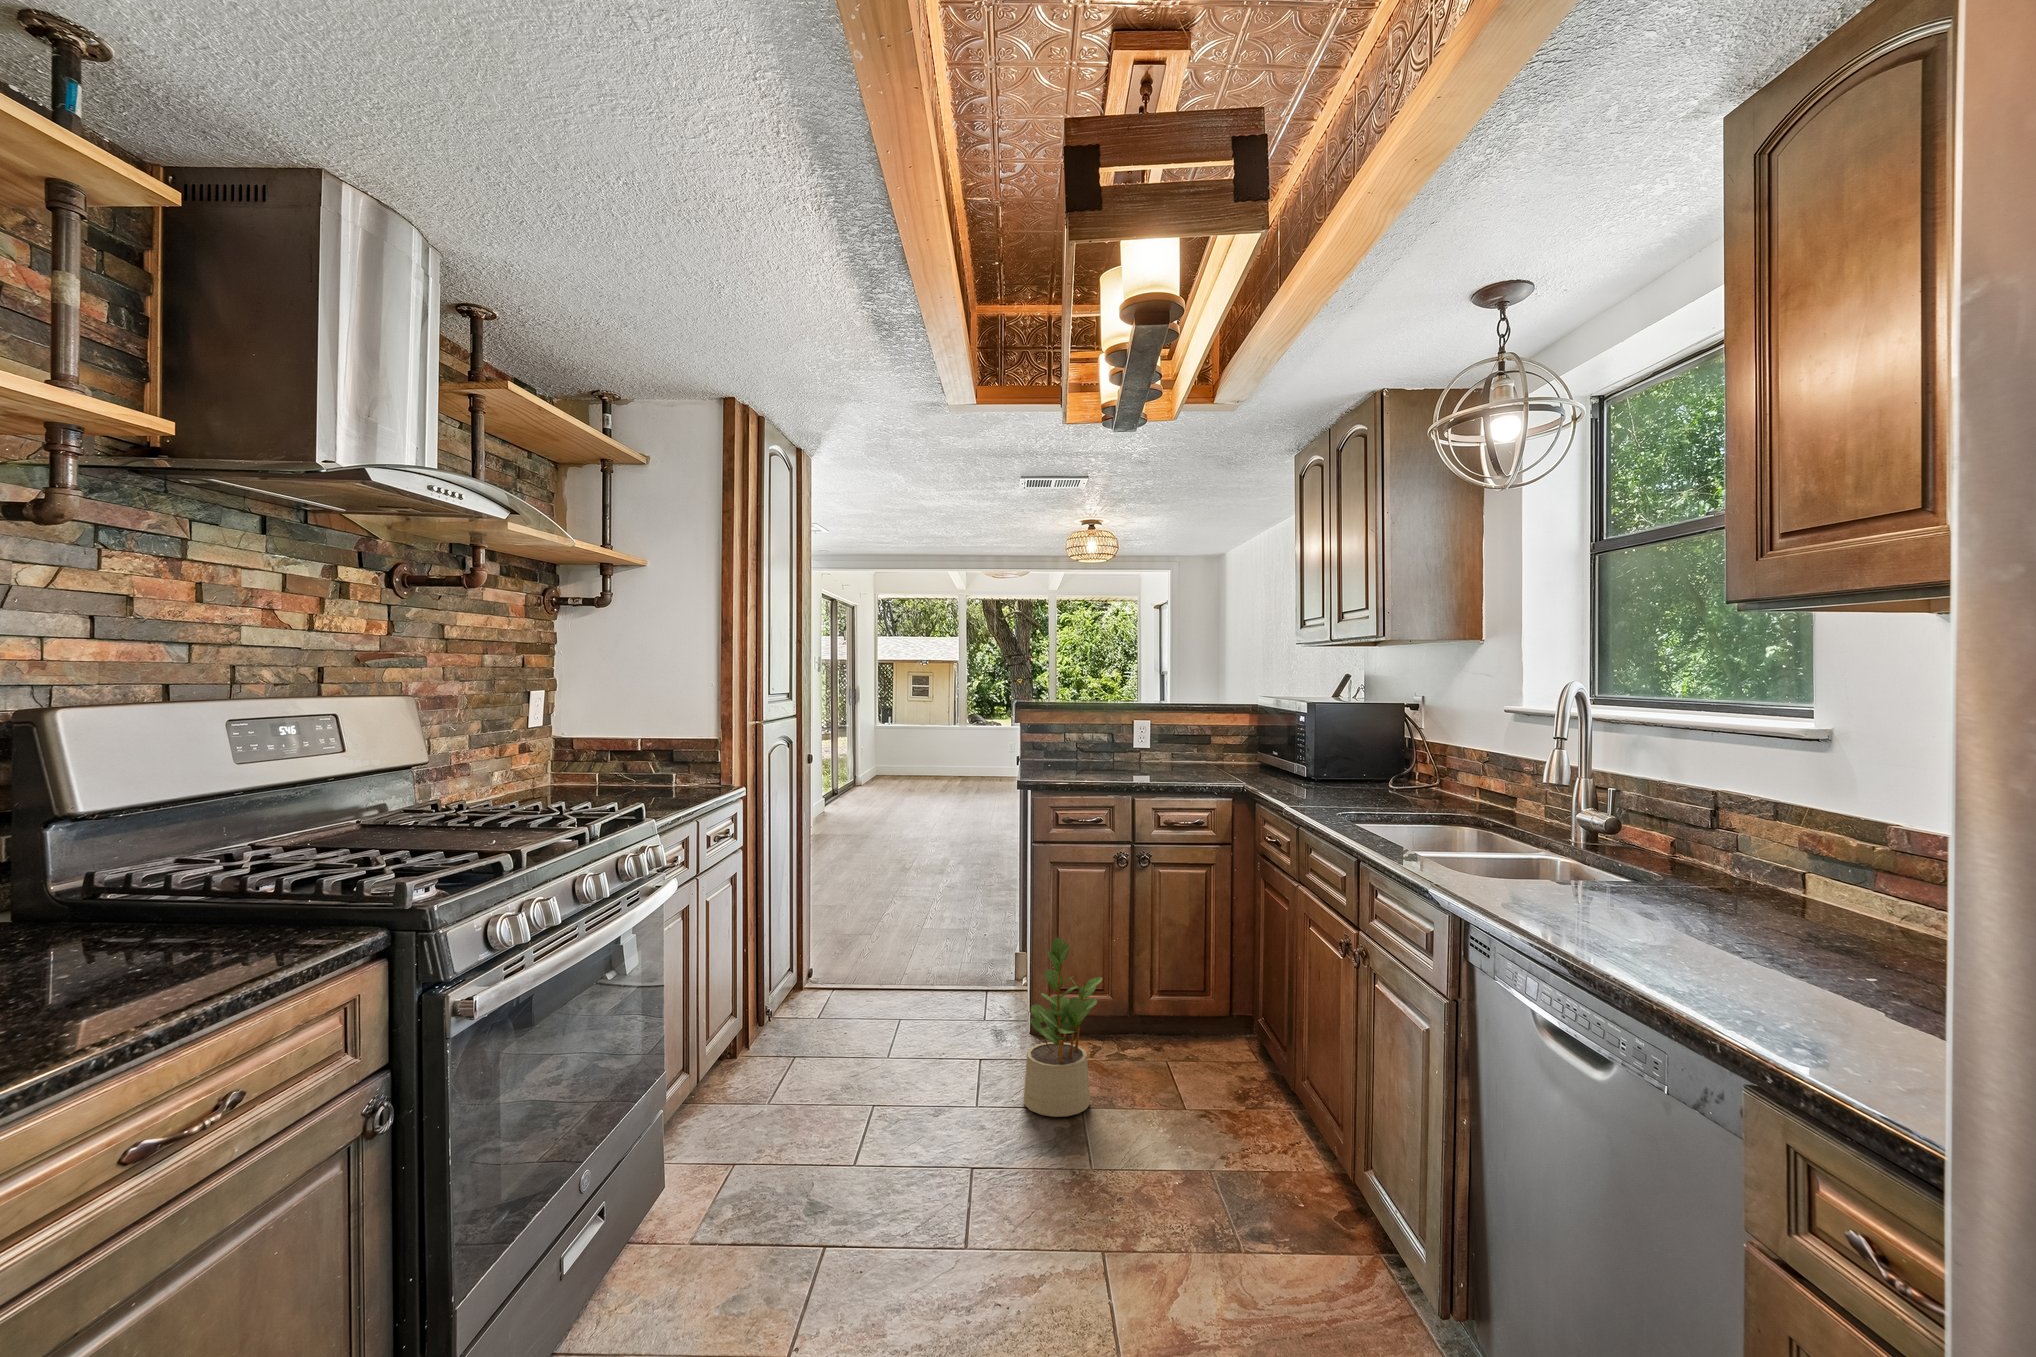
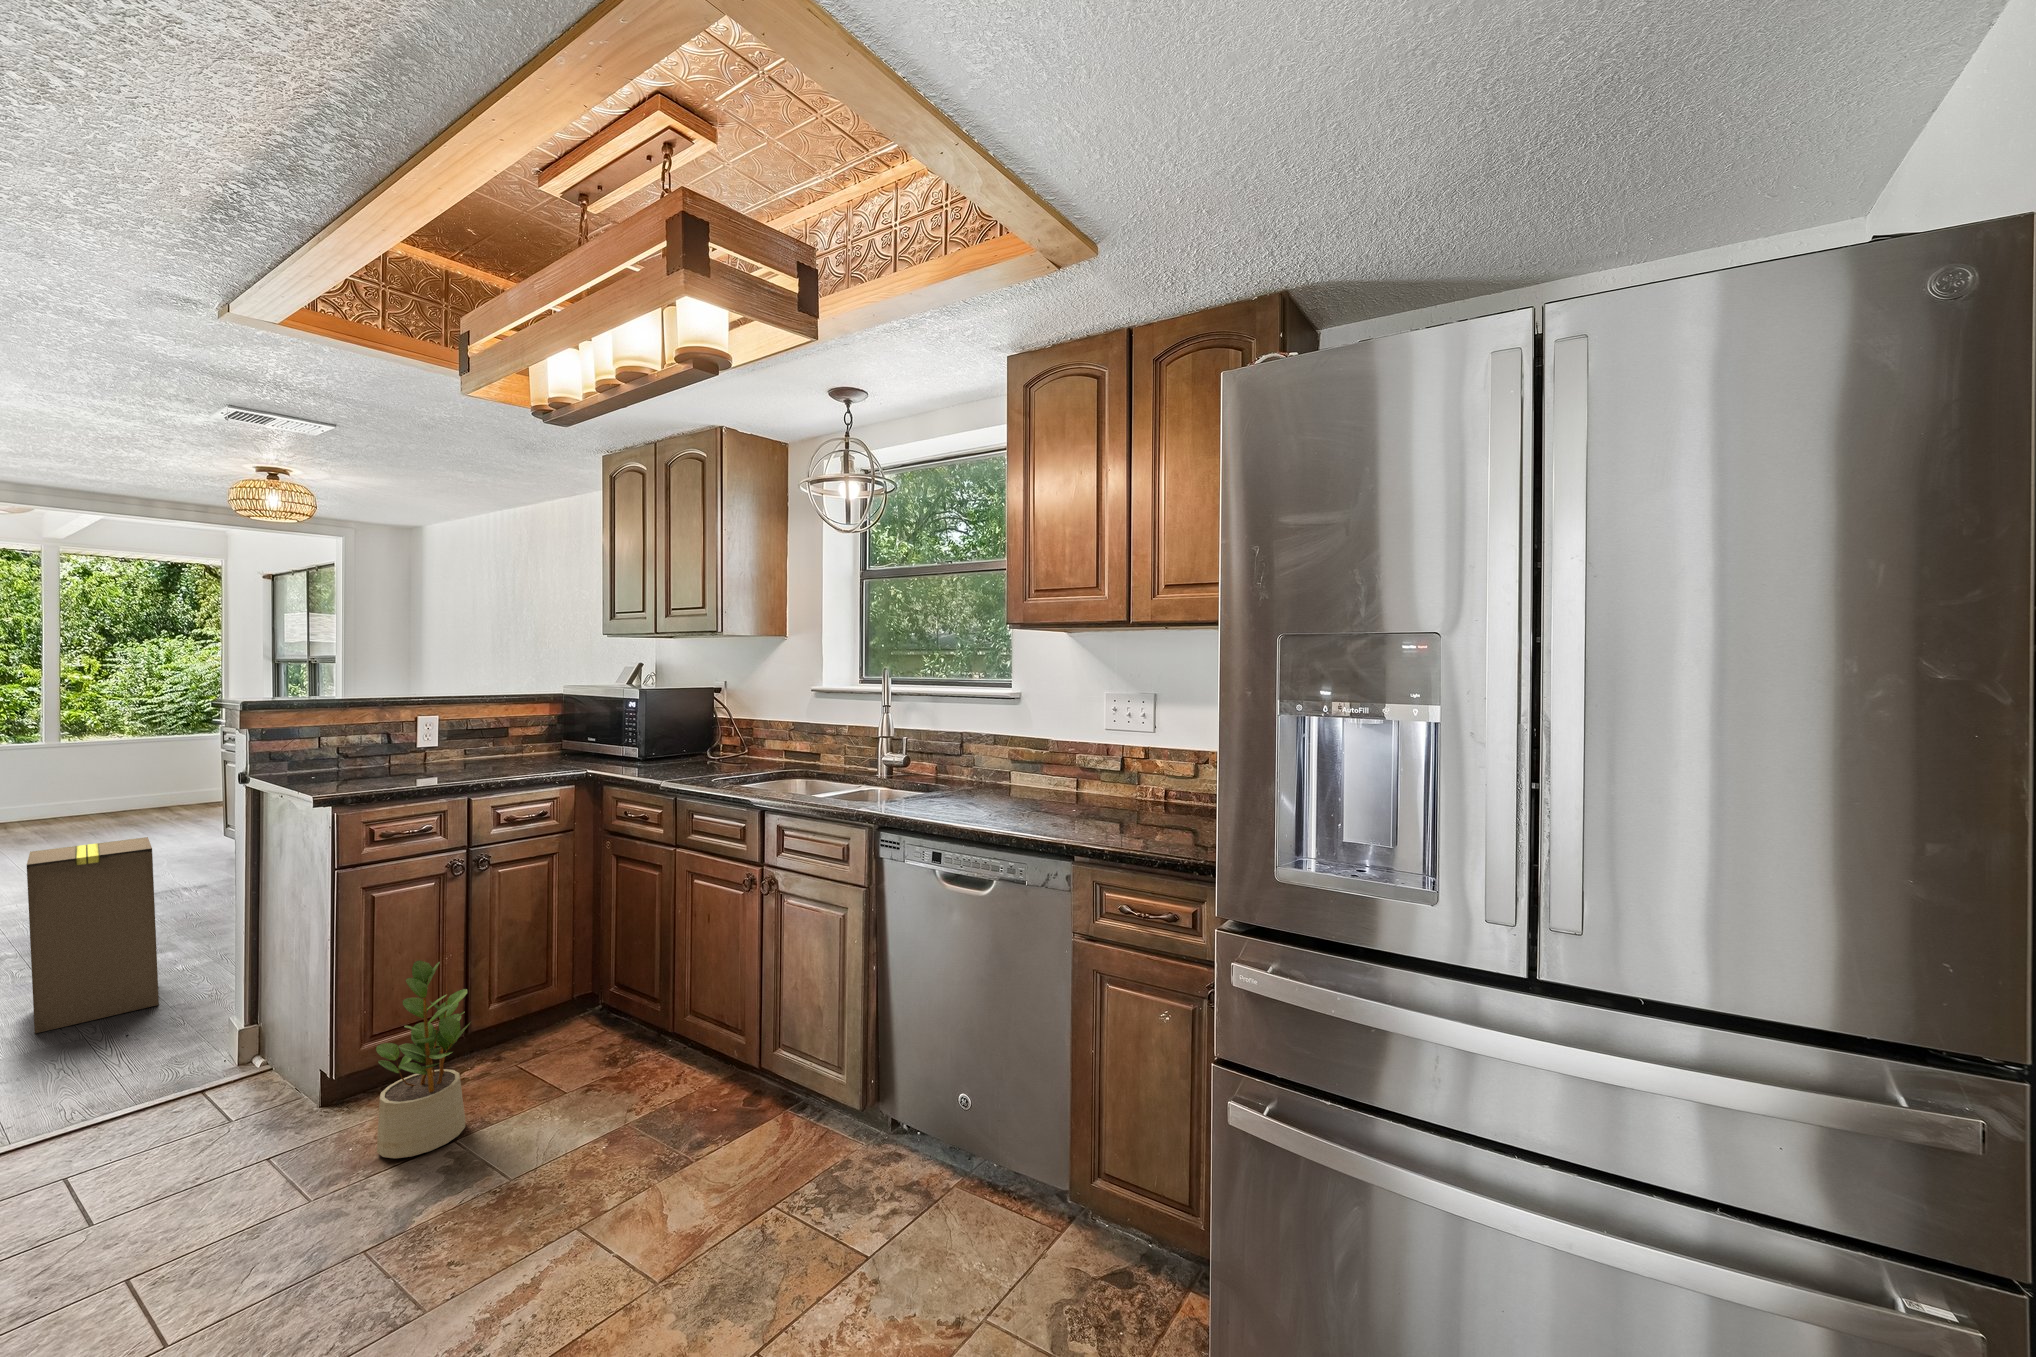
cardboard box: none [923,799,990,930] -> present [27,837,159,1033]

